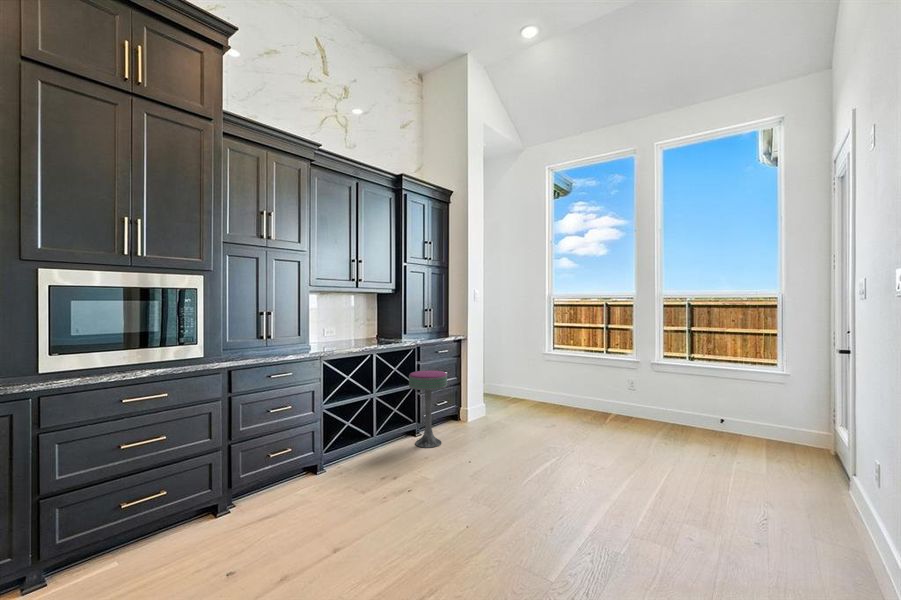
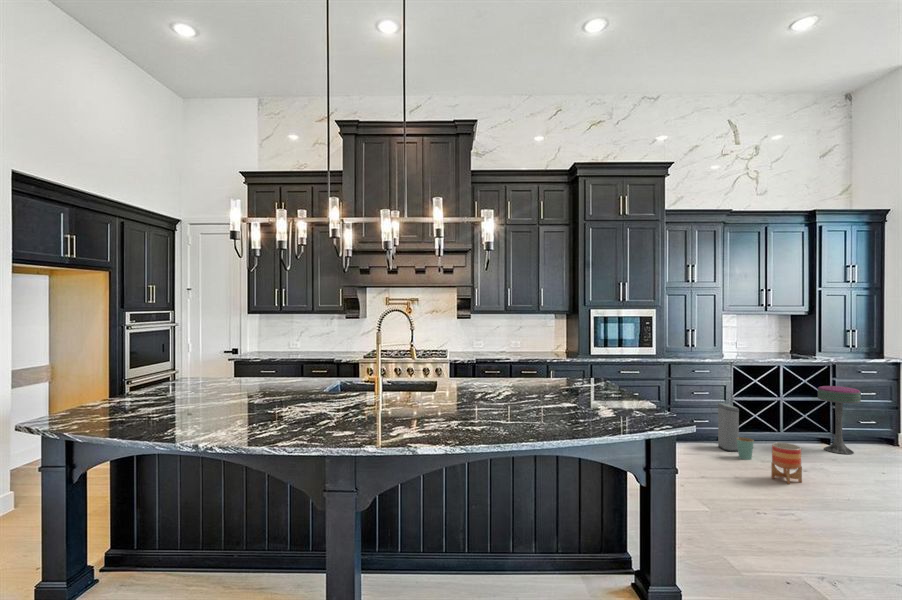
trash can: none [305,418,358,501] -> present [718,403,754,460]
planter: none [395,470,432,539] -> present [771,443,802,484]

